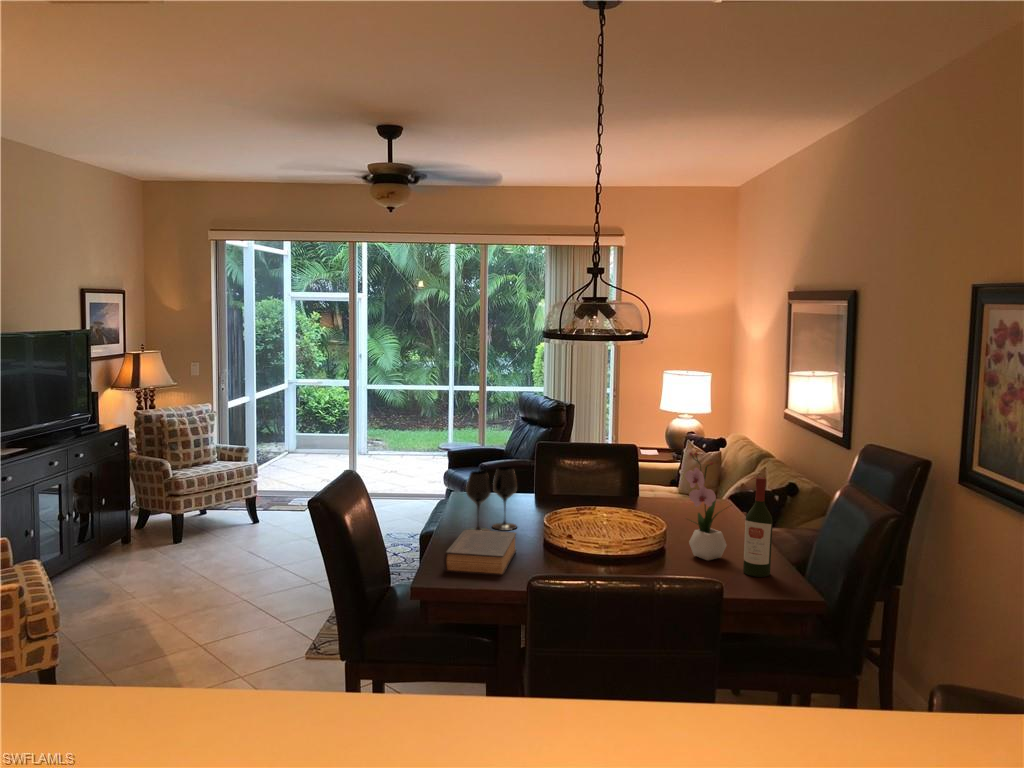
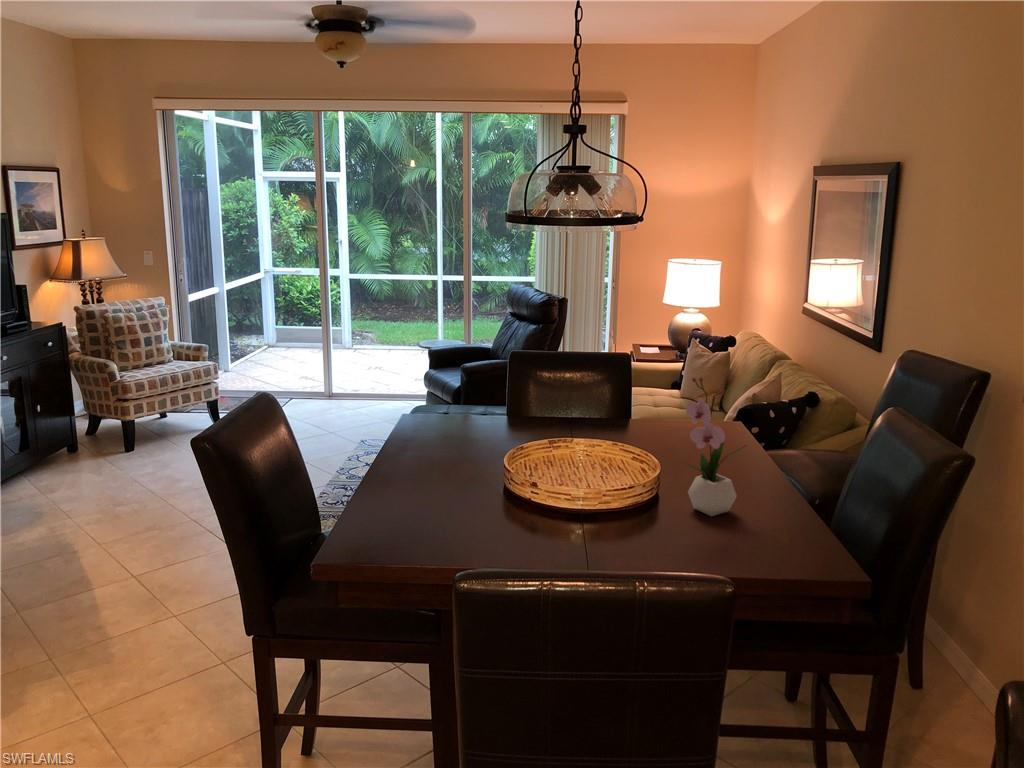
wine glass: present [466,467,517,531] -> none [409,389,475,476]
wine bottle: present [743,477,773,577] -> none [758,414,800,544]
book: present [444,529,516,576] -> none [363,474,466,543]

